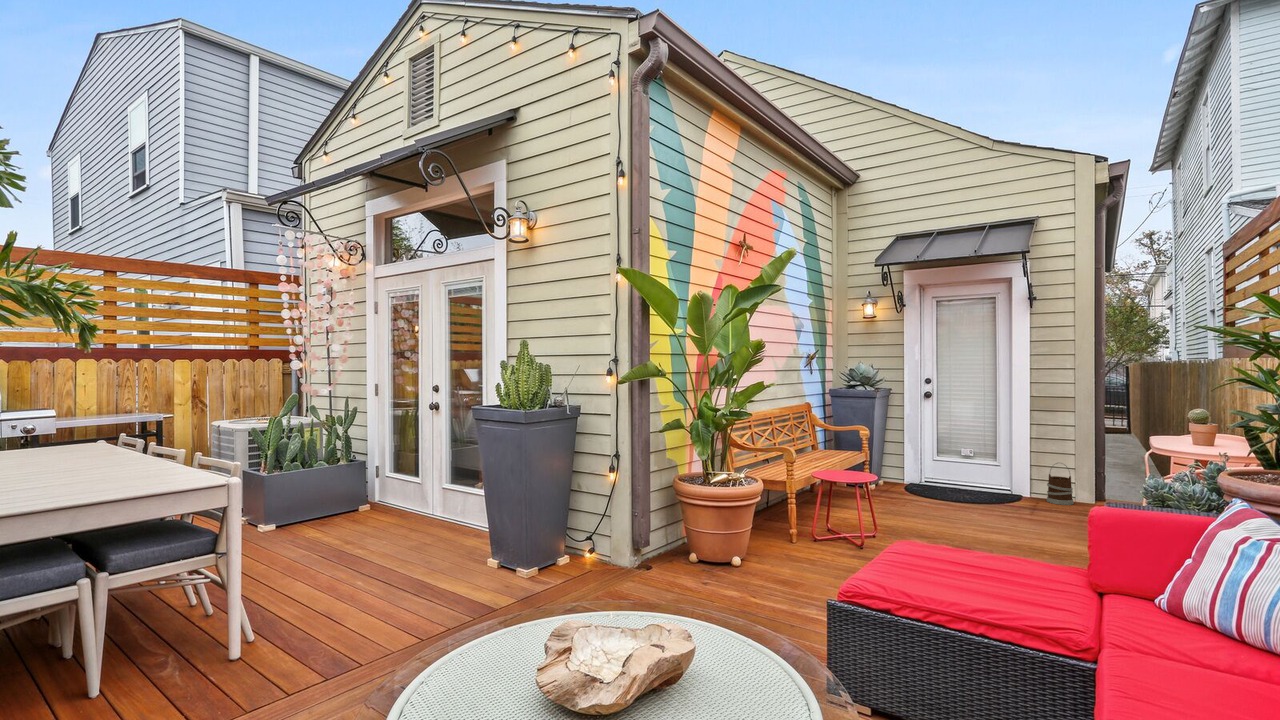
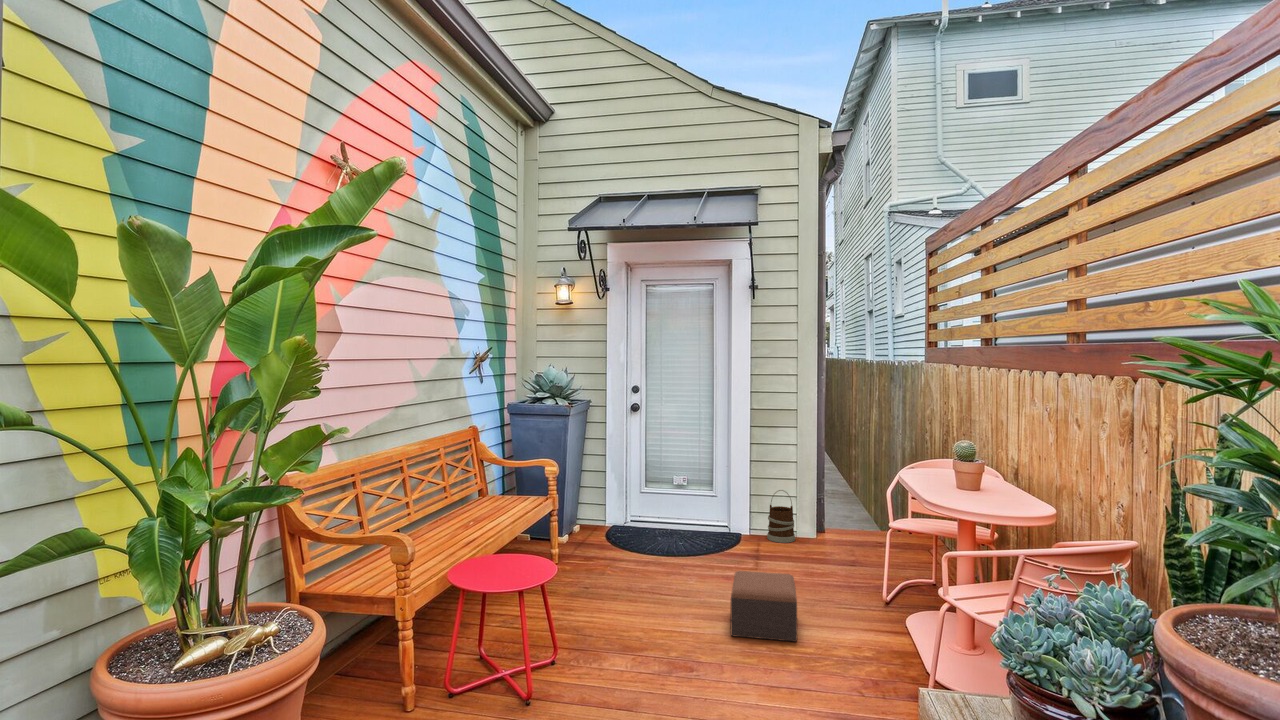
footstool: none [997,504,1054,551] -> present [730,571,797,642]

